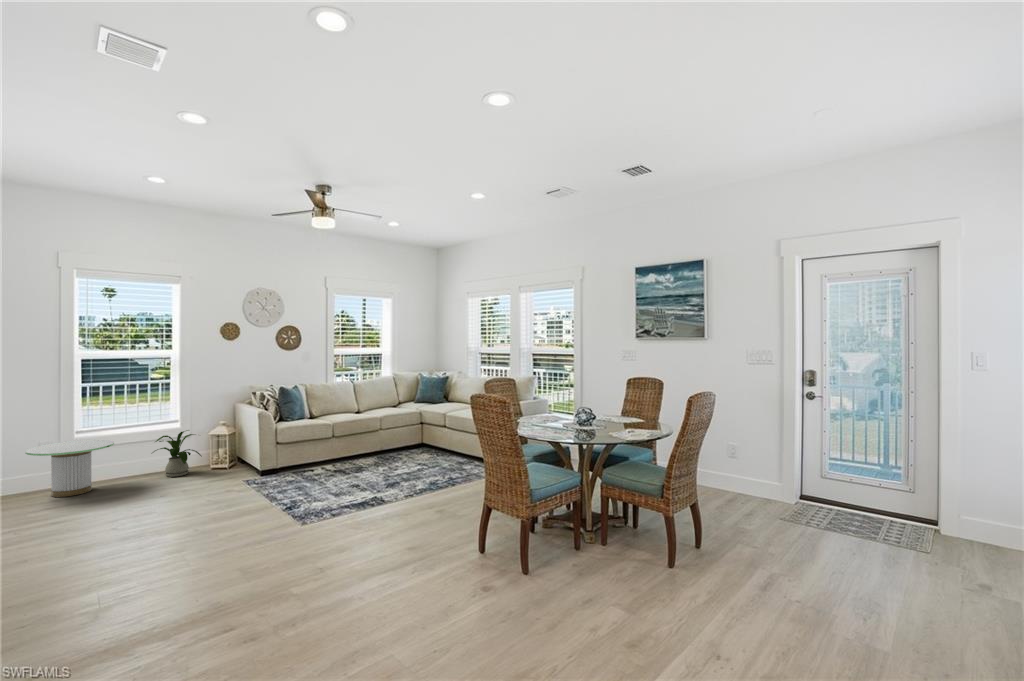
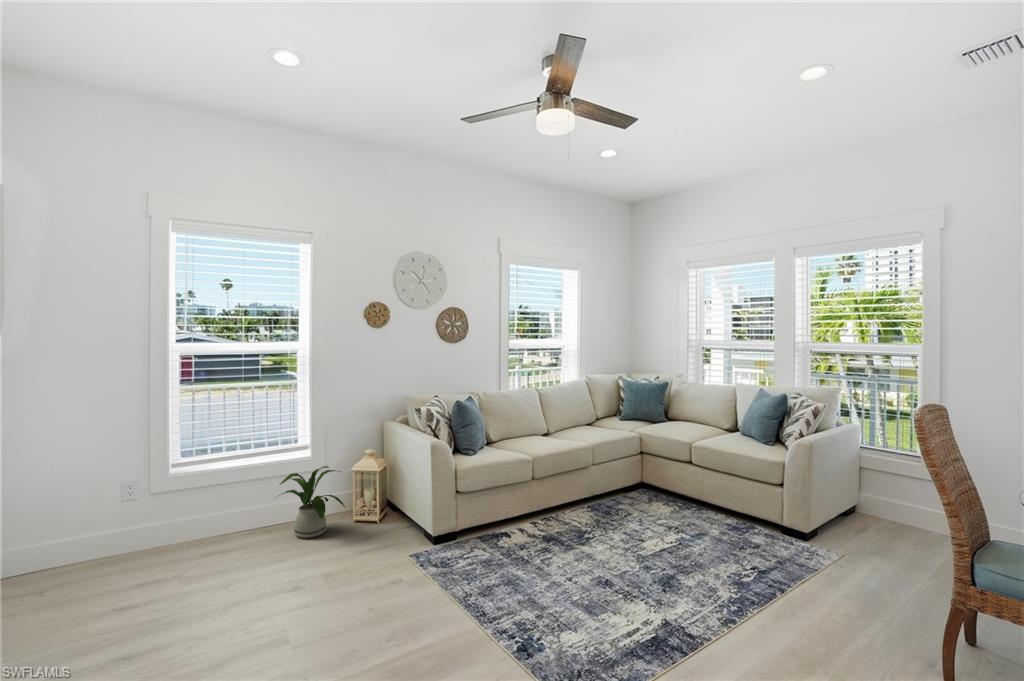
side table: present [25,440,114,497] -> none [92,479,222,579]

